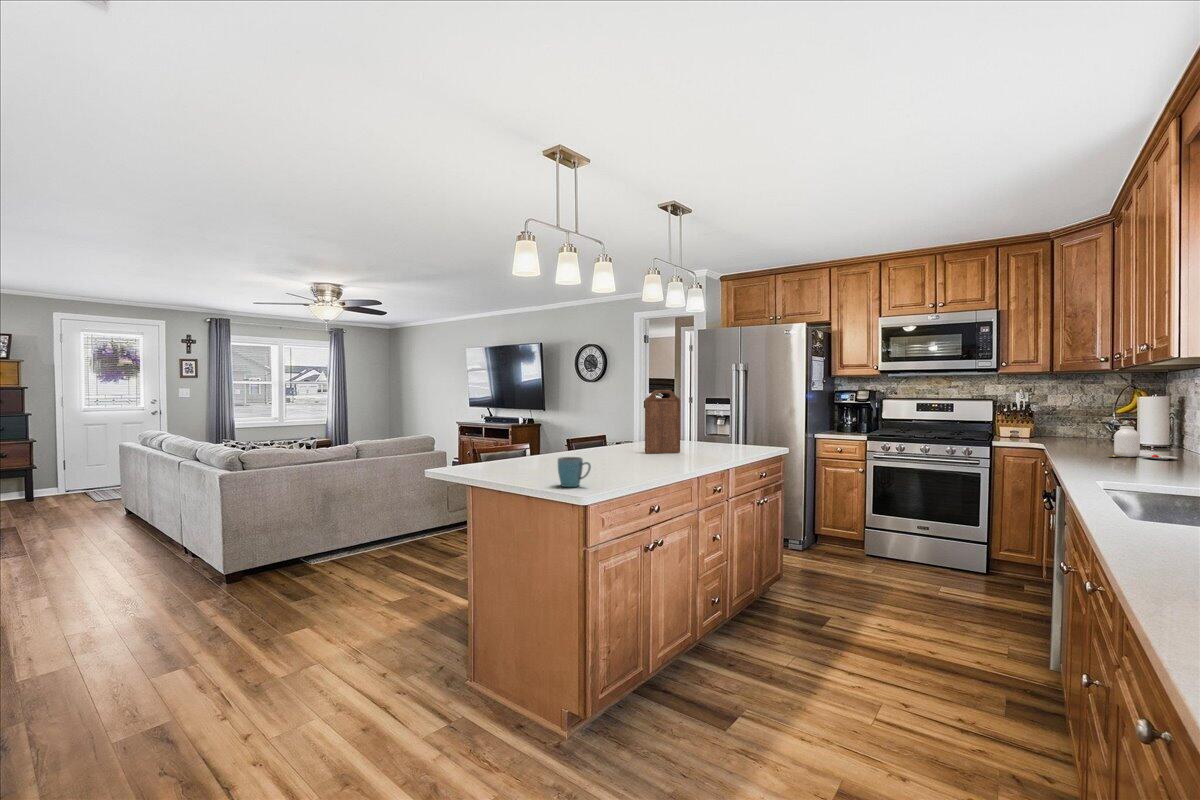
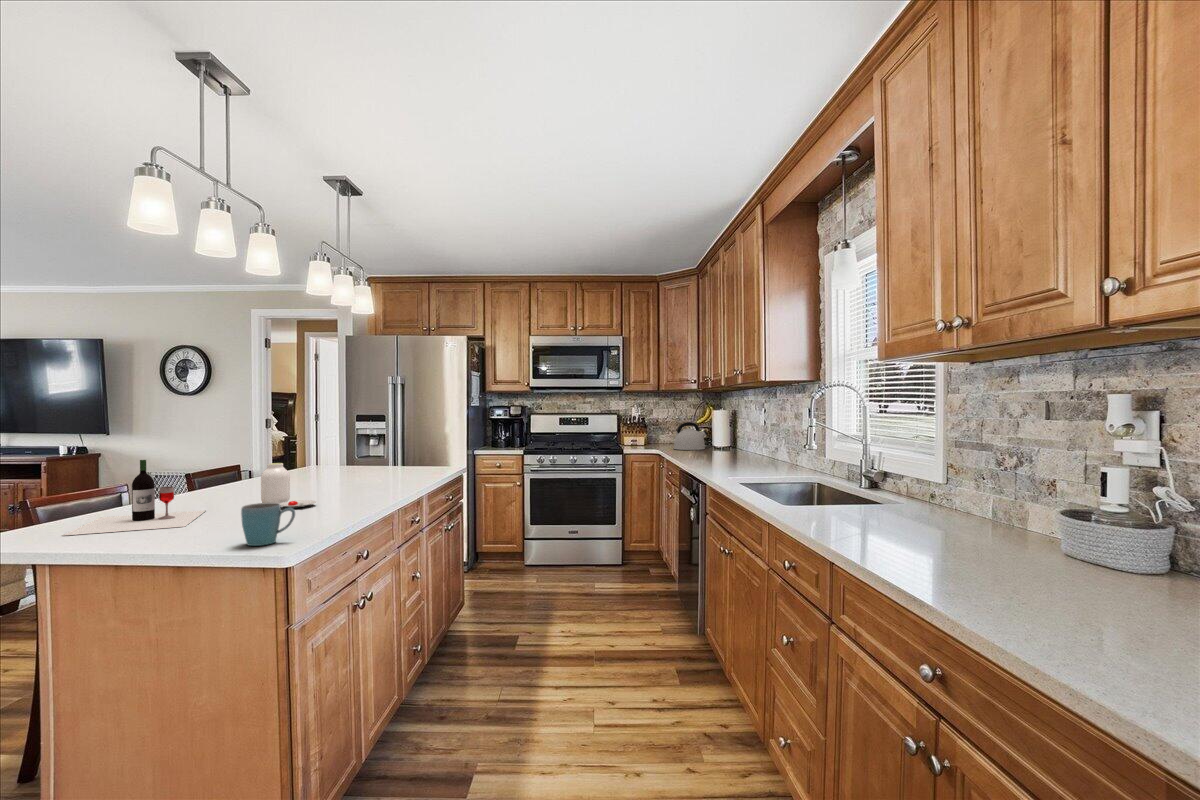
cutting board: present [645,390,680,453] -> none [309,409,355,489]
kettle: none [1062,413,1118,448] -> present [674,422,707,450]
wine bottle: none [482,422,566,470] -> present [64,460,206,535]
jar: present [1108,426,1177,460] -> present [261,463,316,508]

